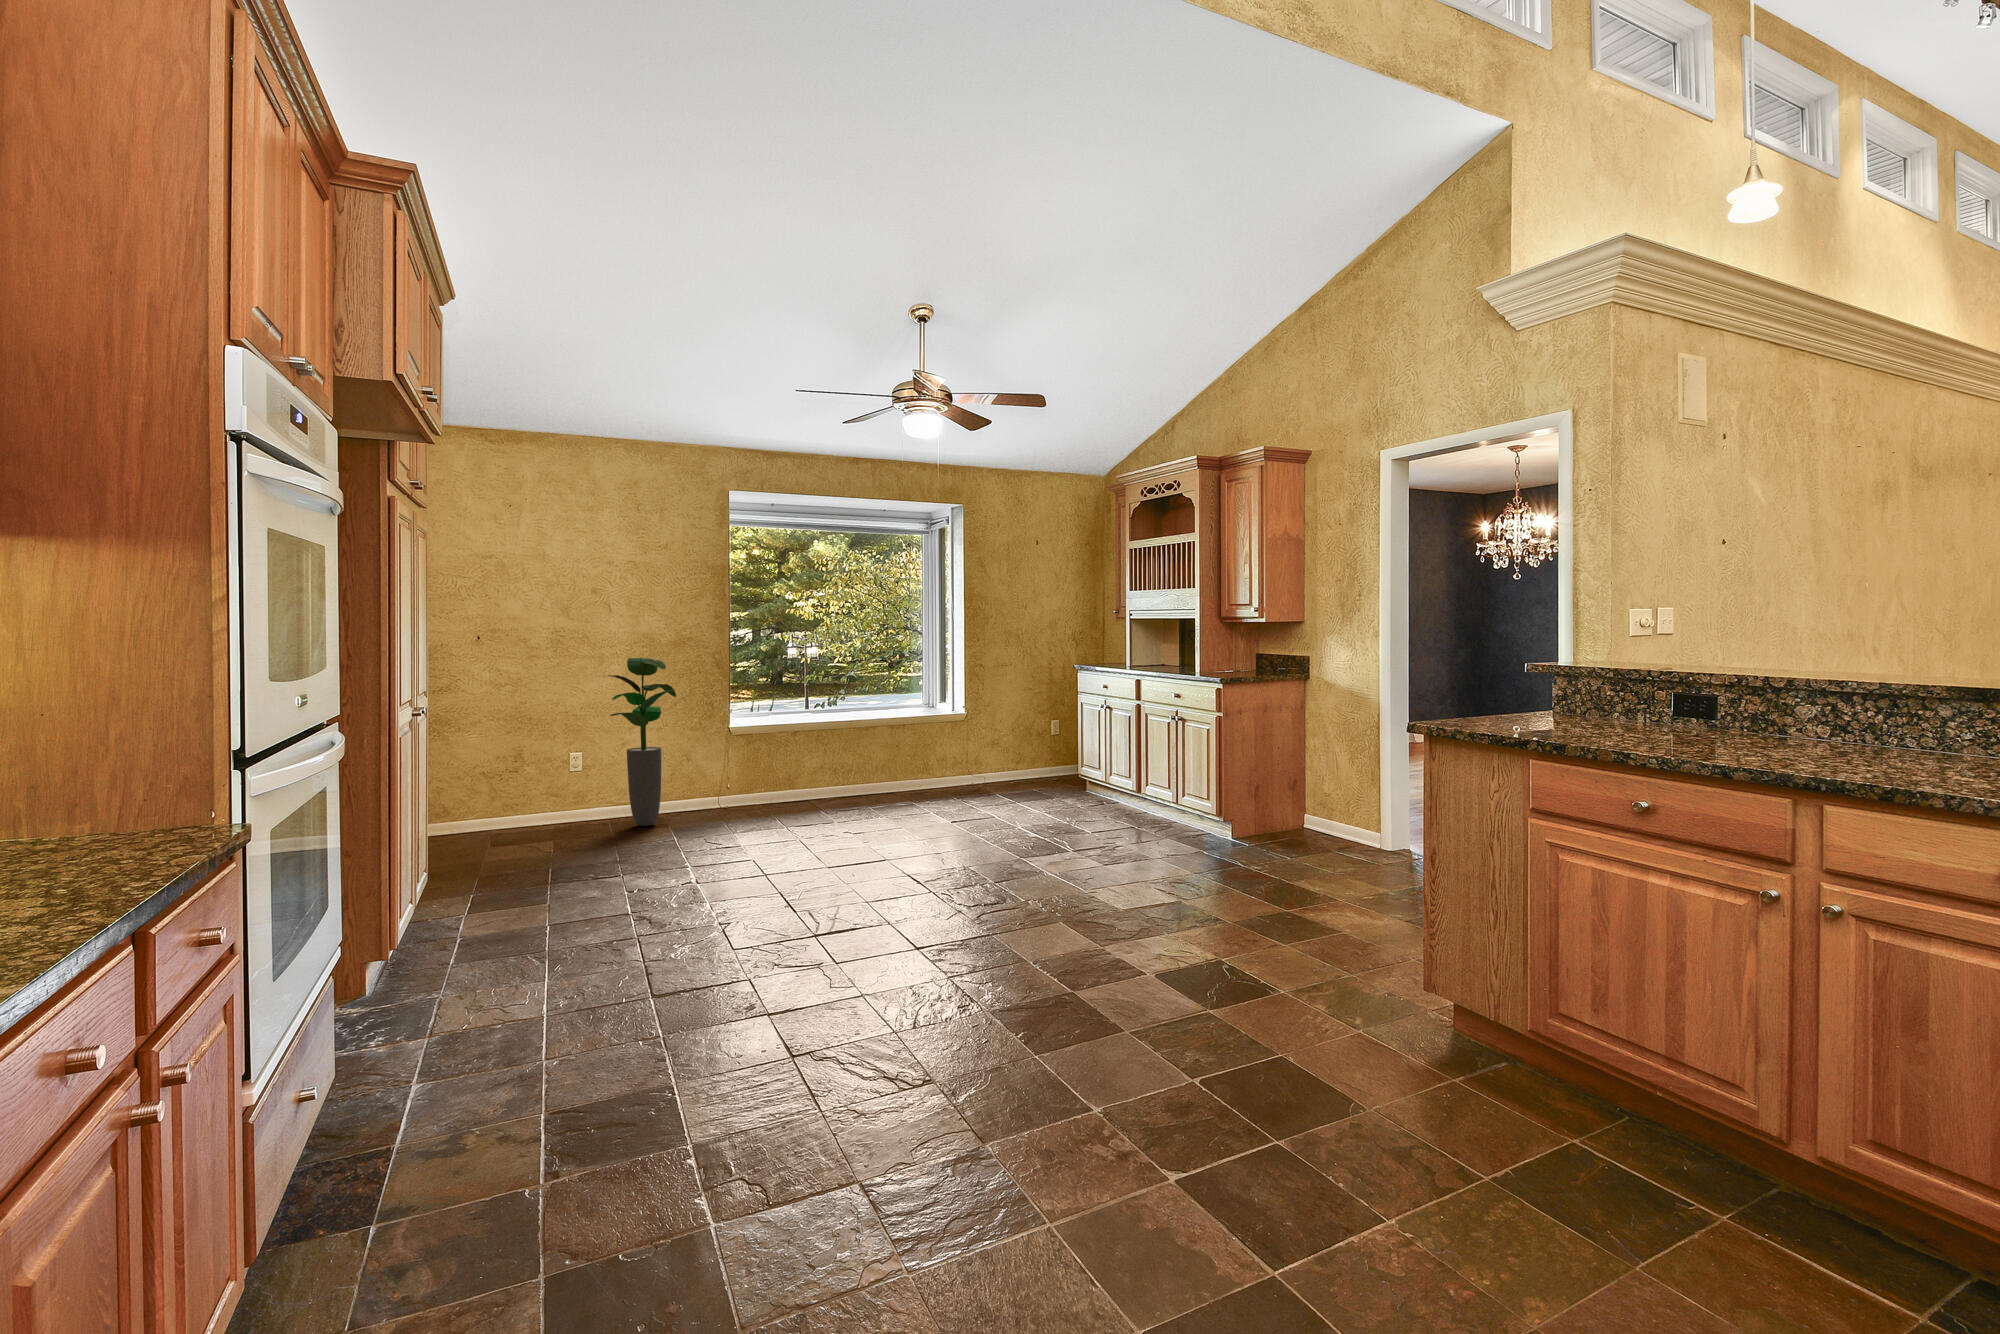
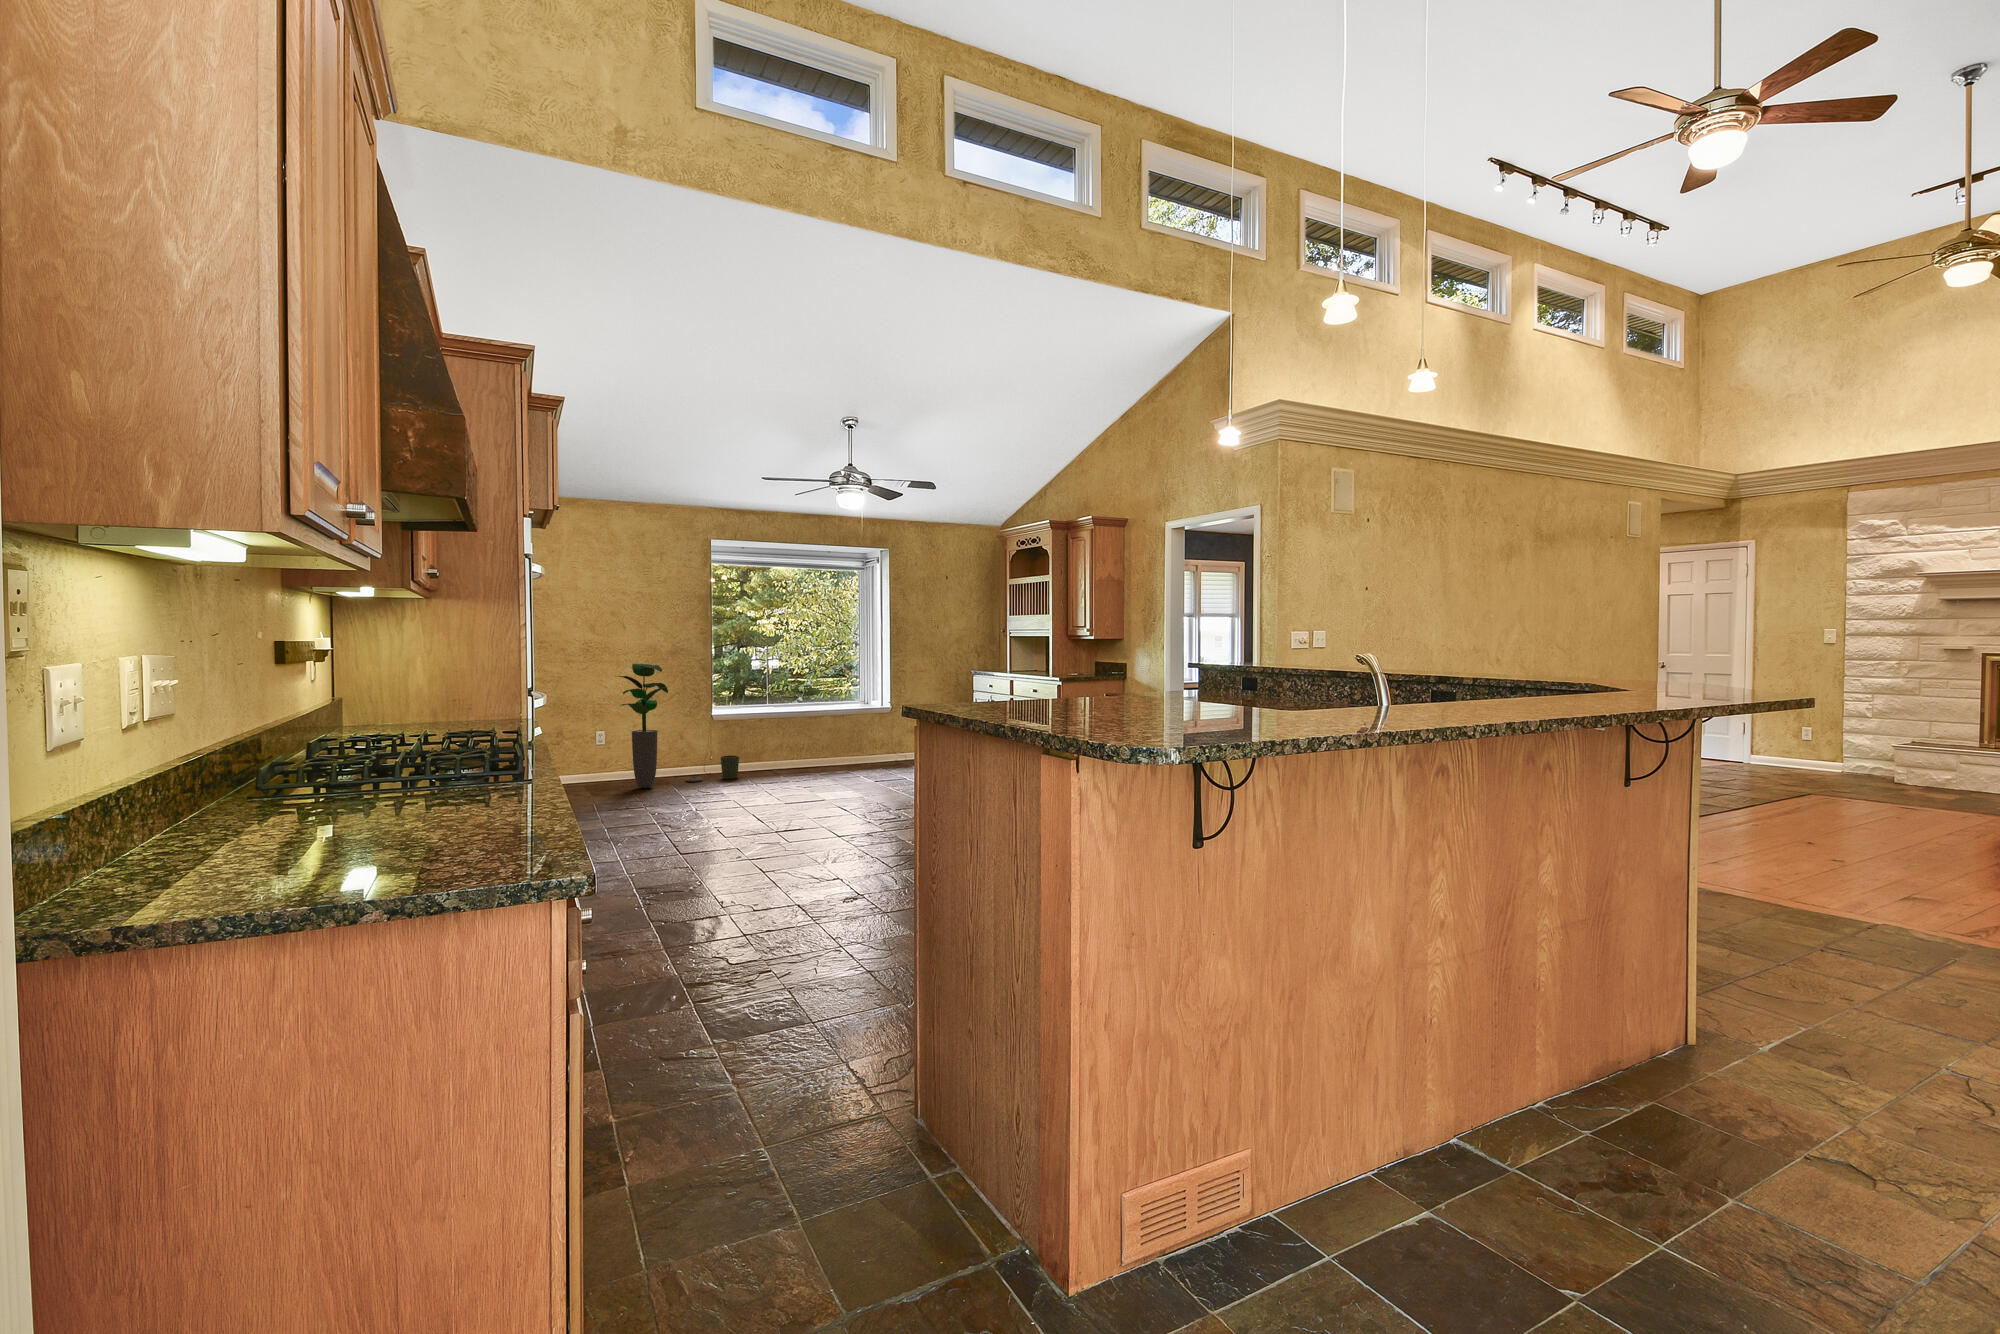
trash can: none [701,778,772,815] -> present [686,756,739,782]

